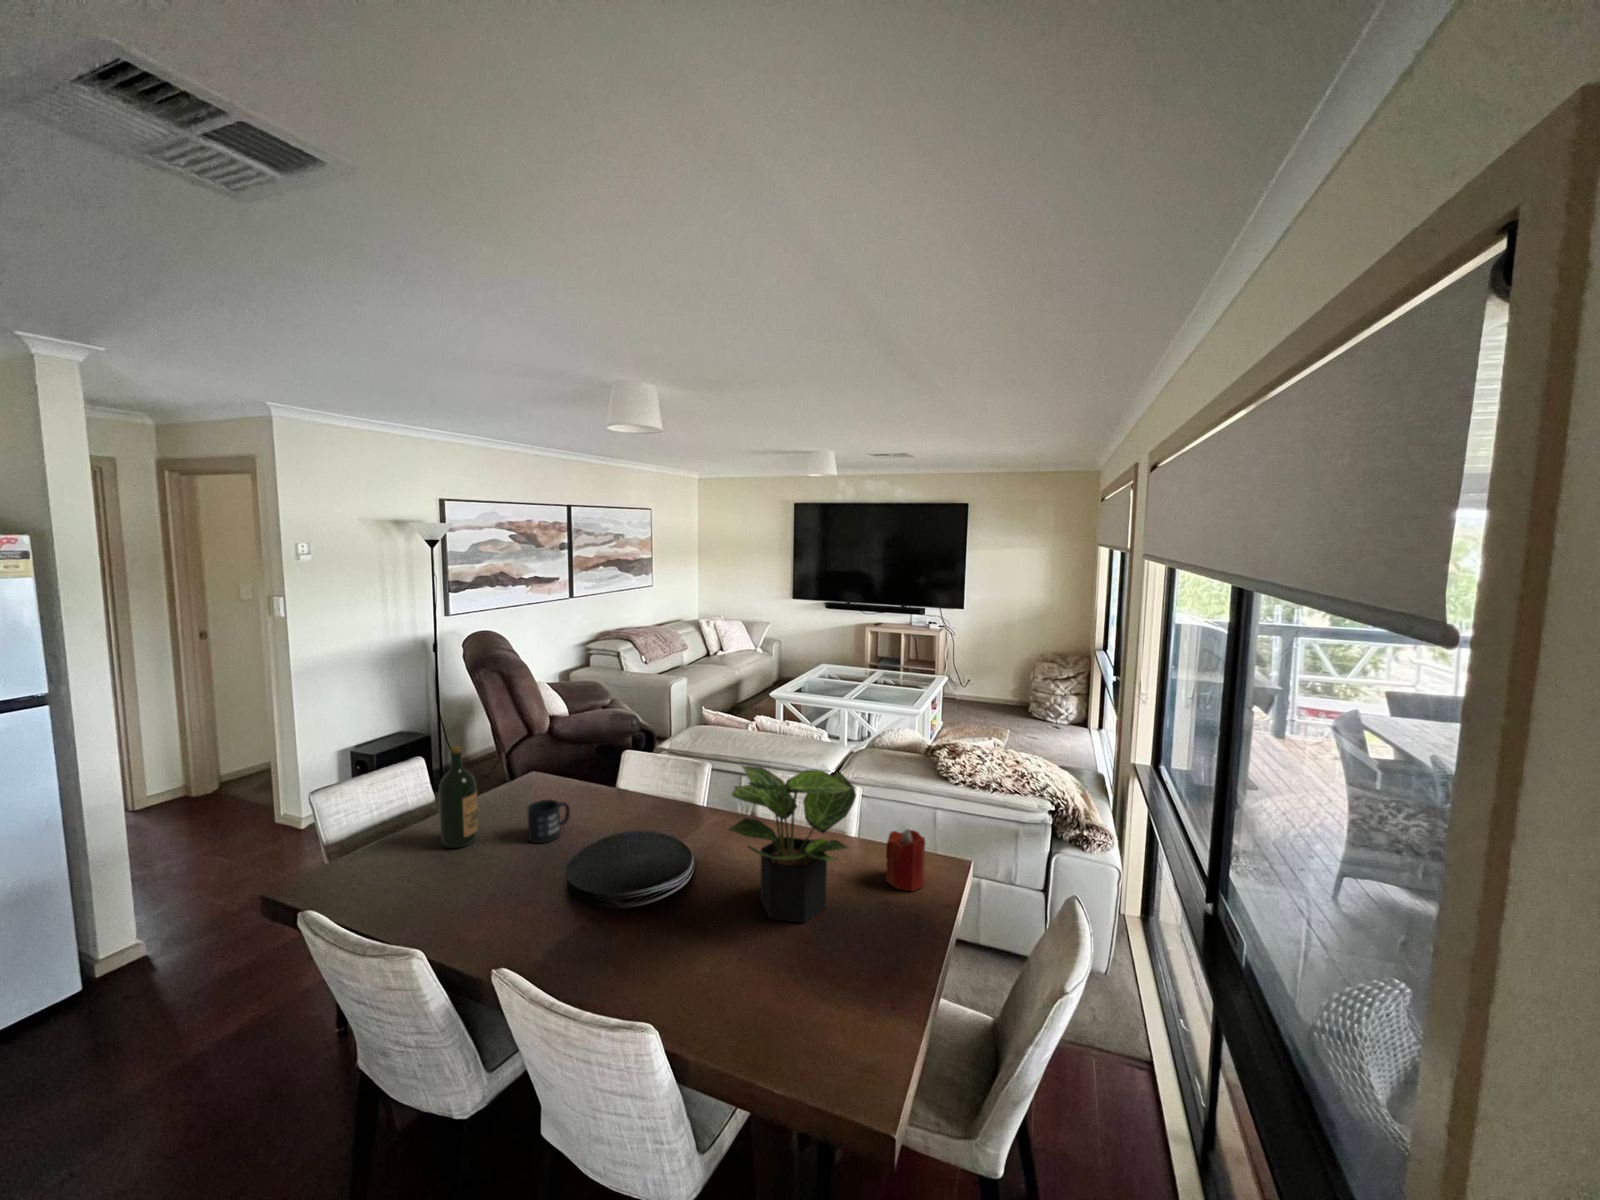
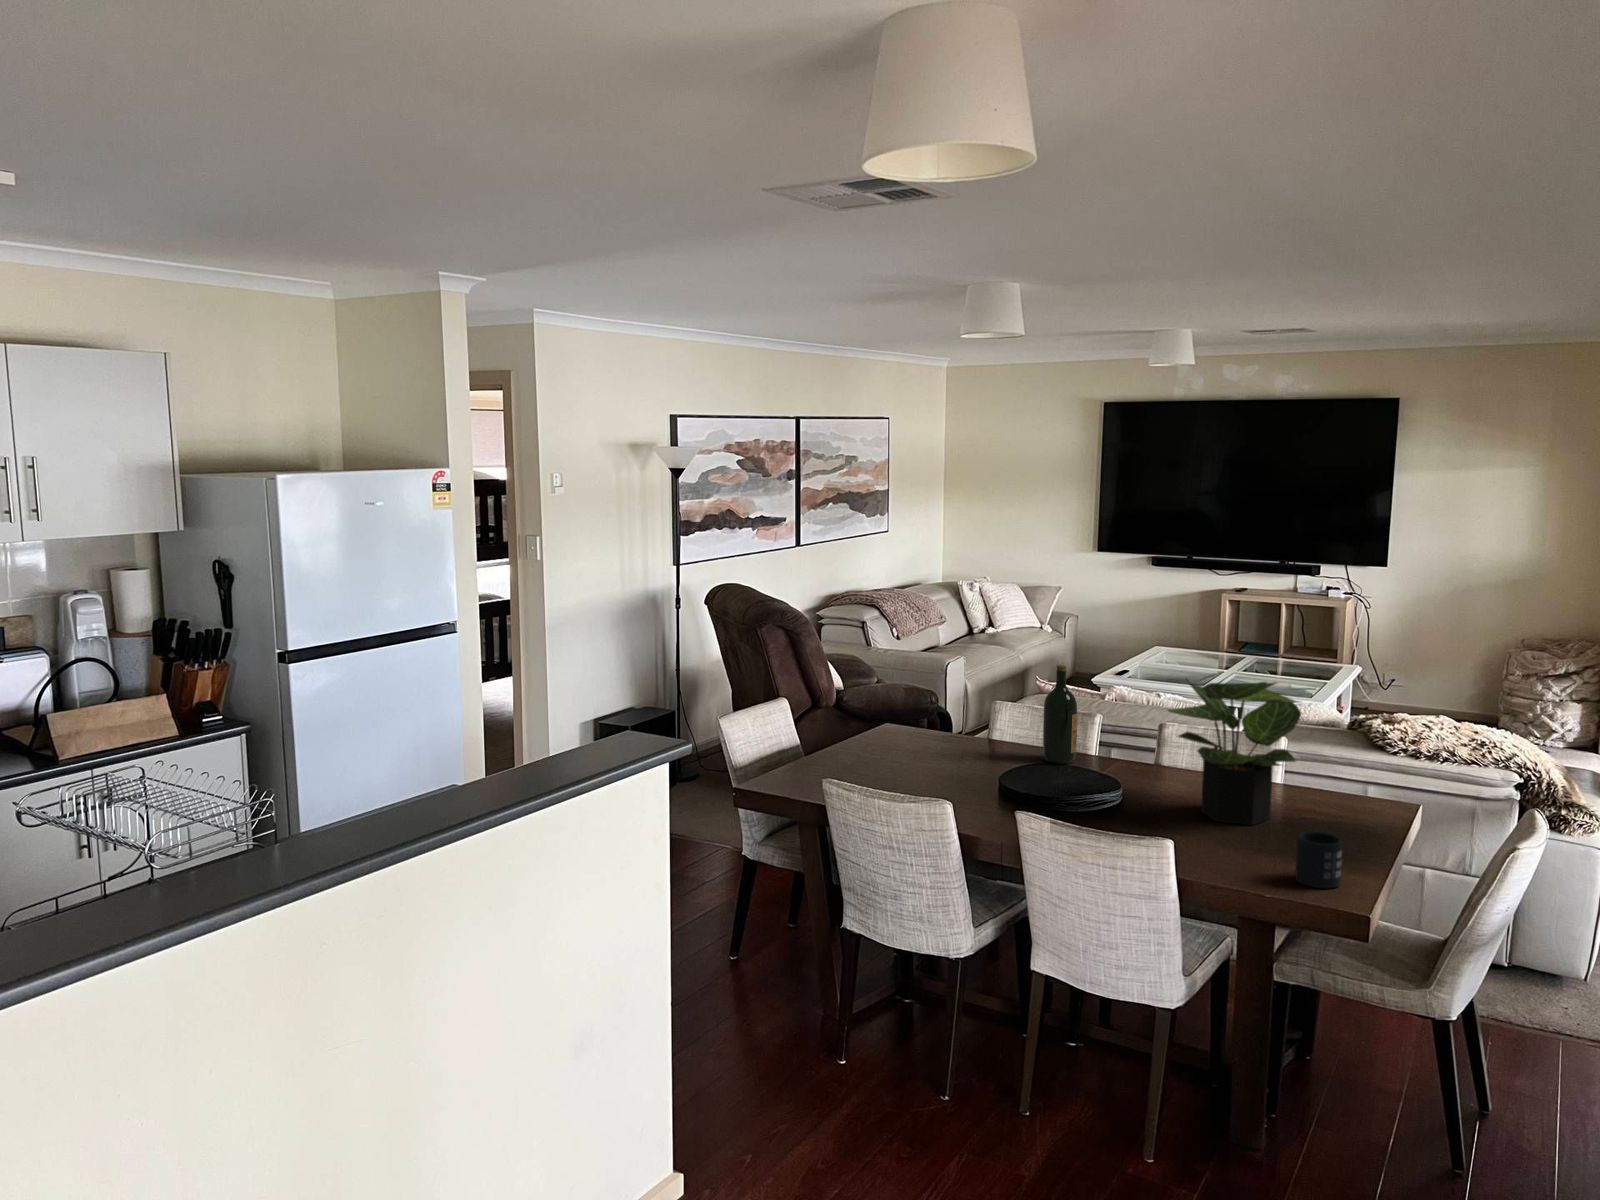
wine bottle: present [439,746,478,848] -> present [1043,665,1077,764]
mug: present [528,800,570,843] -> present [1295,831,1343,888]
candle: present [886,829,925,891] -> none [1327,754,1372,814]

